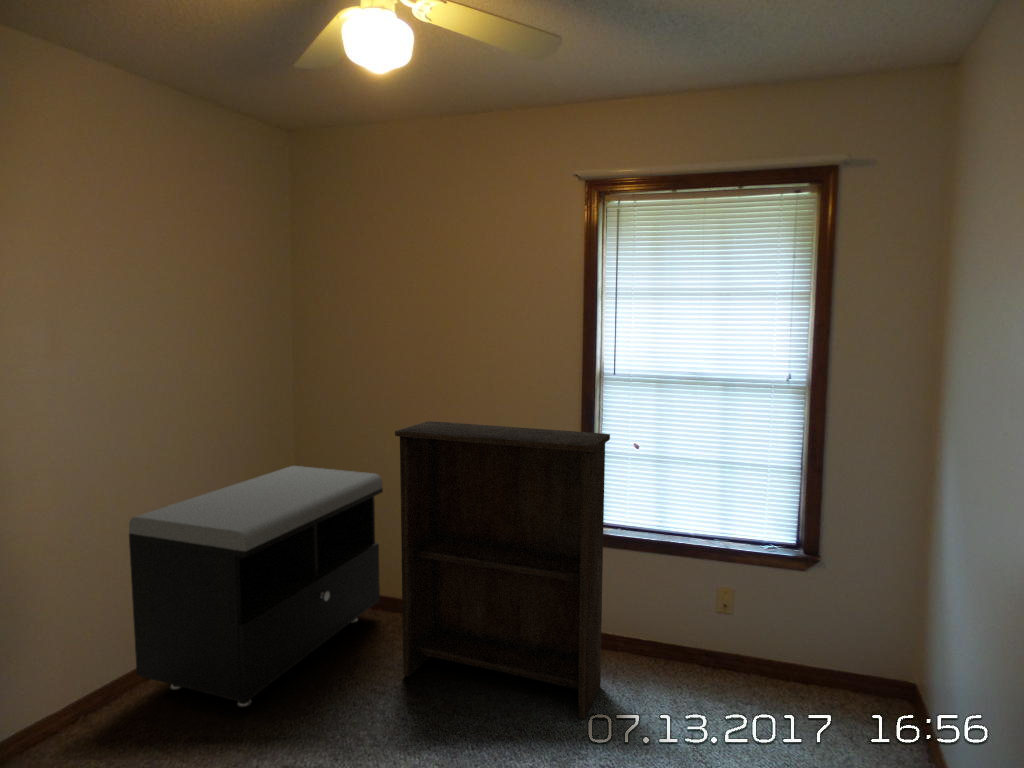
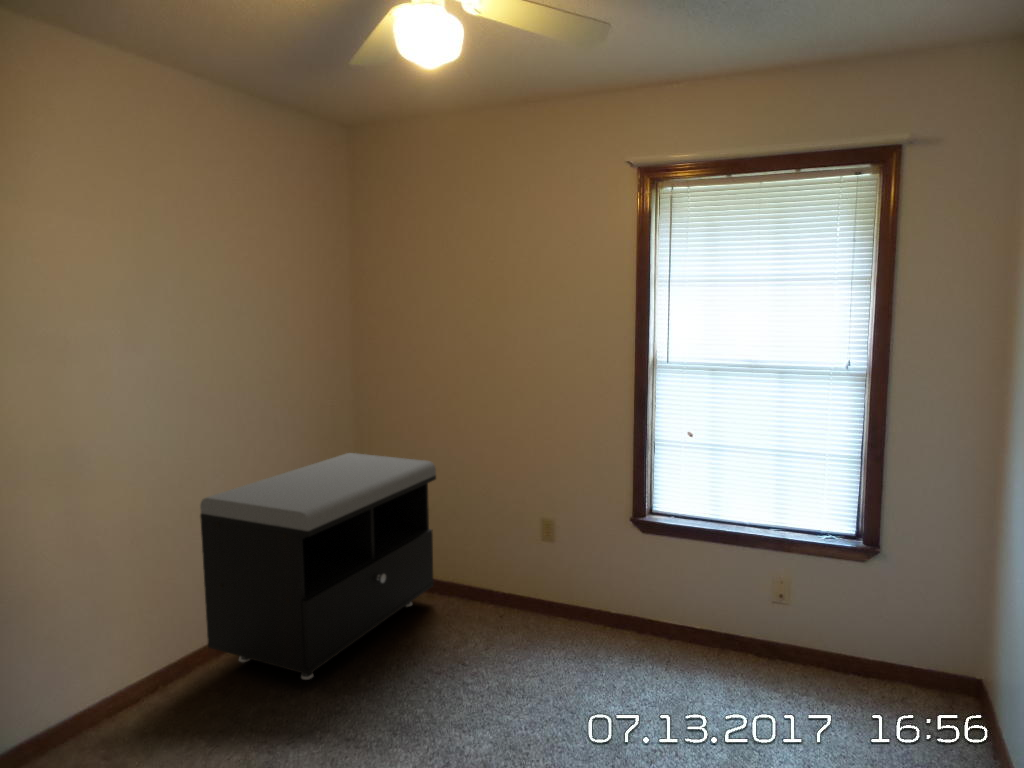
bookshelf: present [395,421,610,718] -> none [448,409,661,702]

